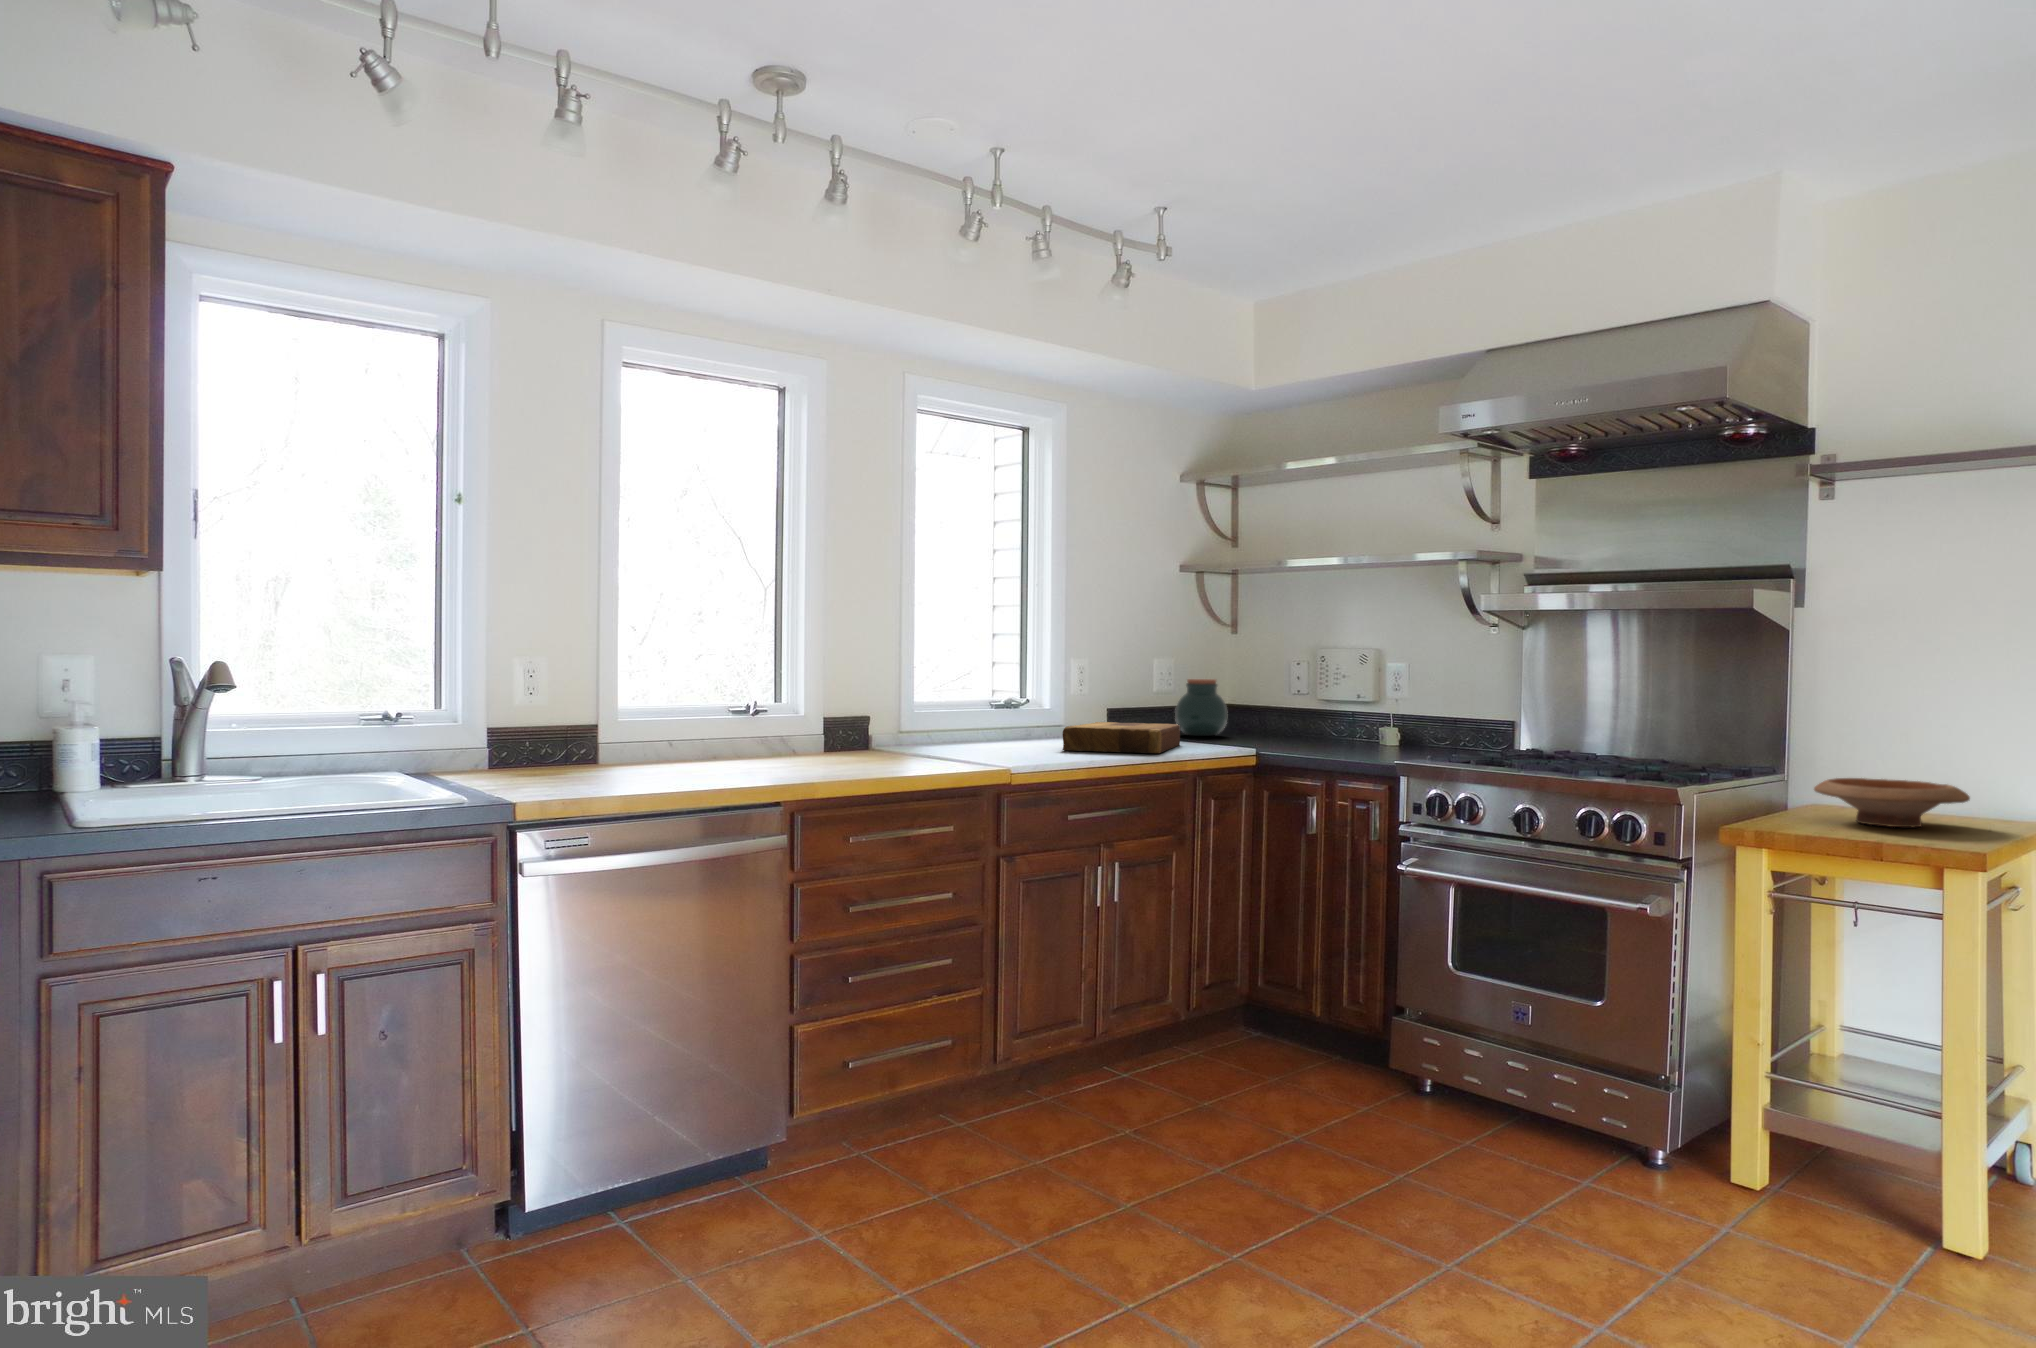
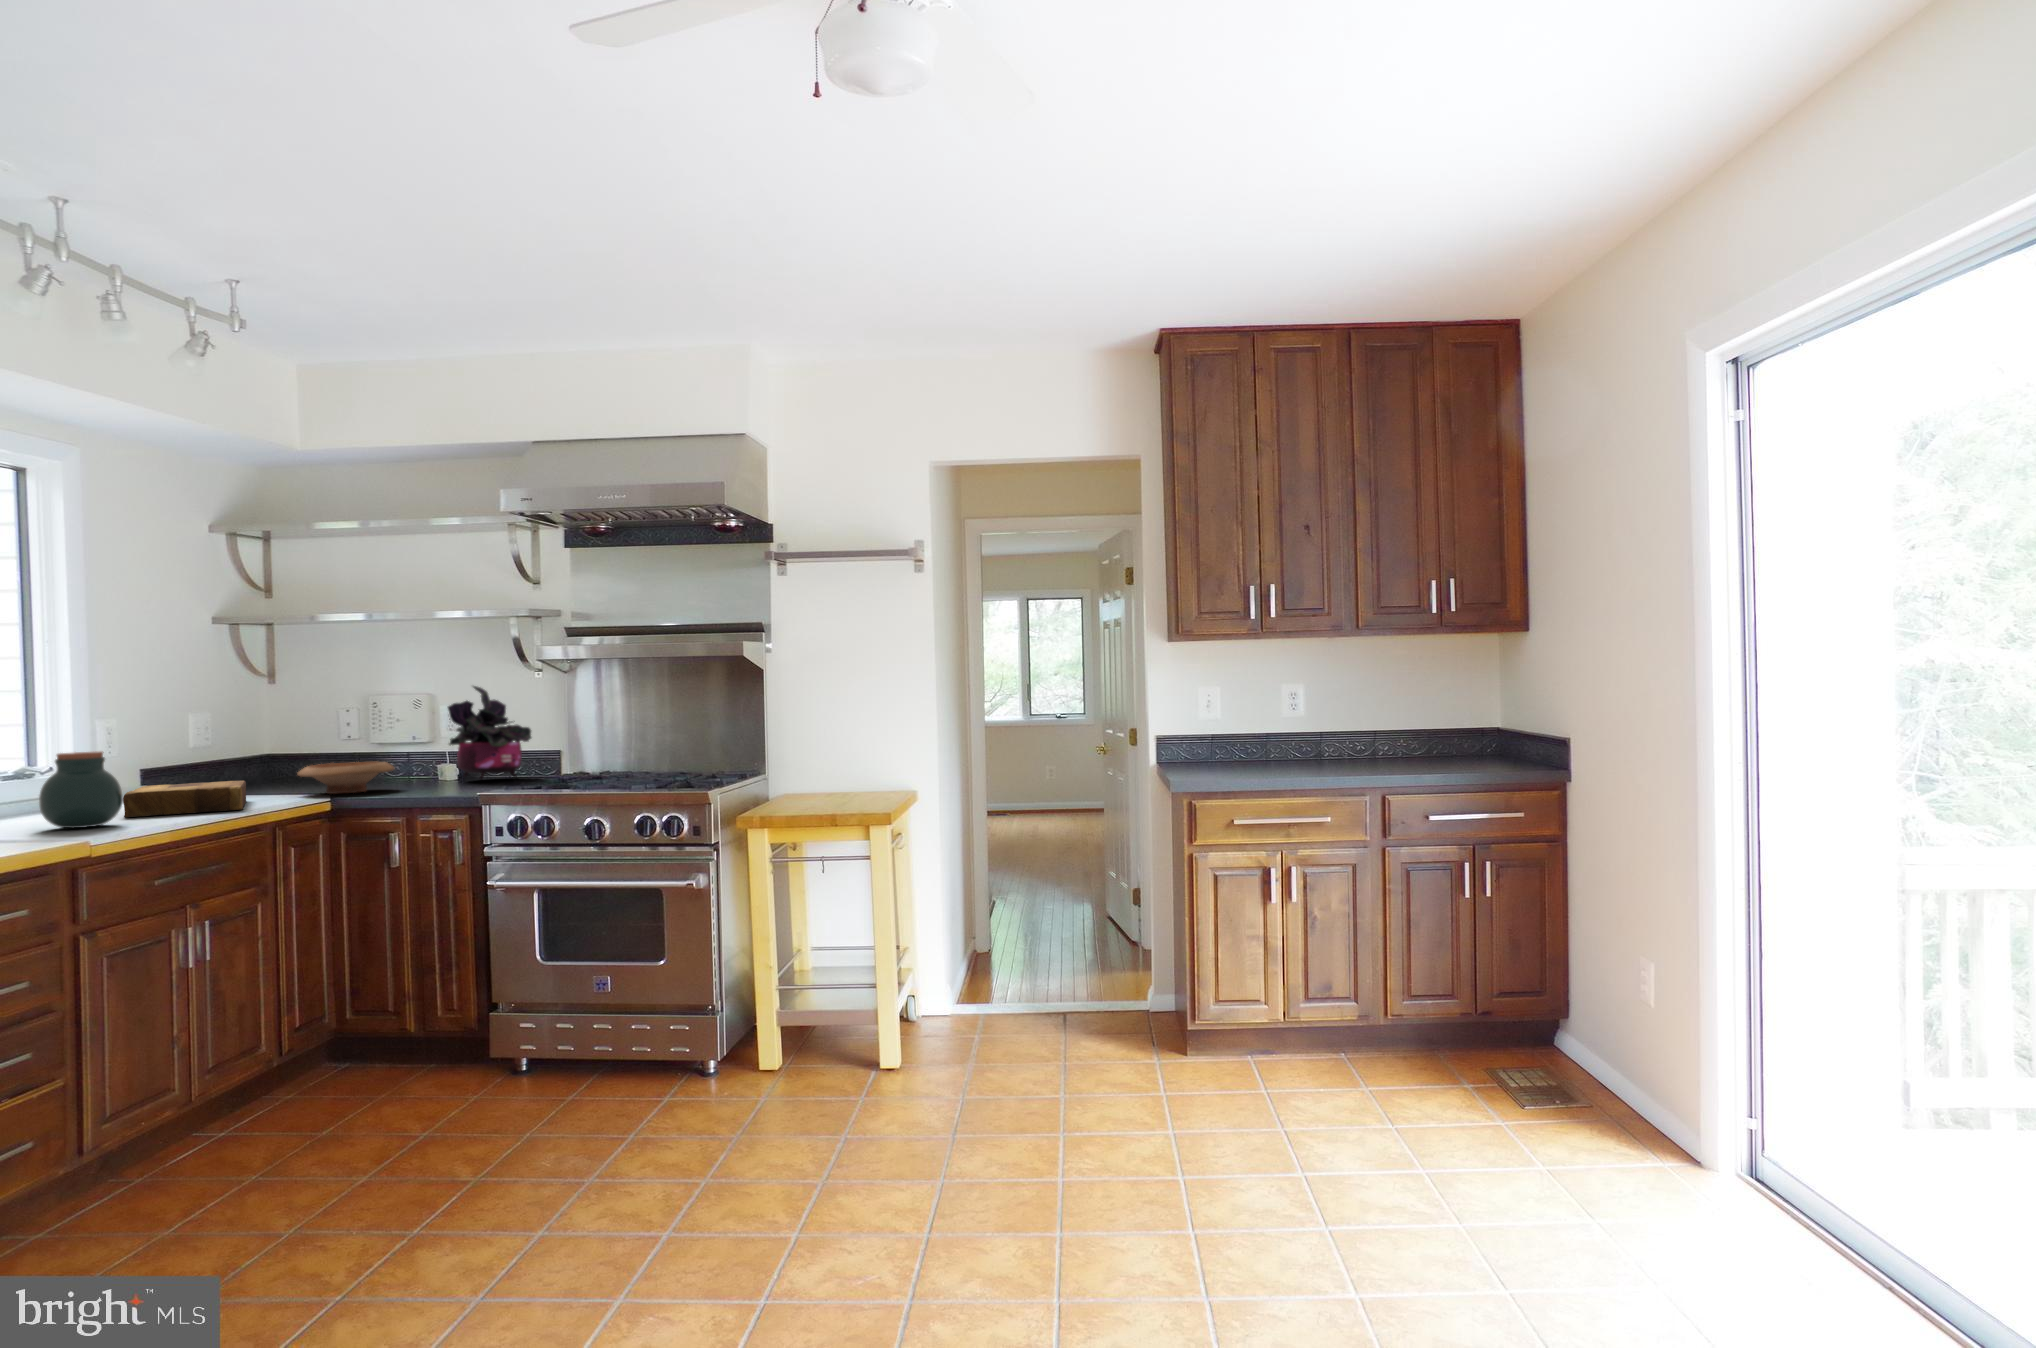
potted plant: none [1383,639,1480,746] -> present [448,686,531,779]
jar: present [1175,679,1227,736] -> present [39,752,122,828]
wooden bowl: present [1814,778,1970,827] -> present [298,762,394,794]

